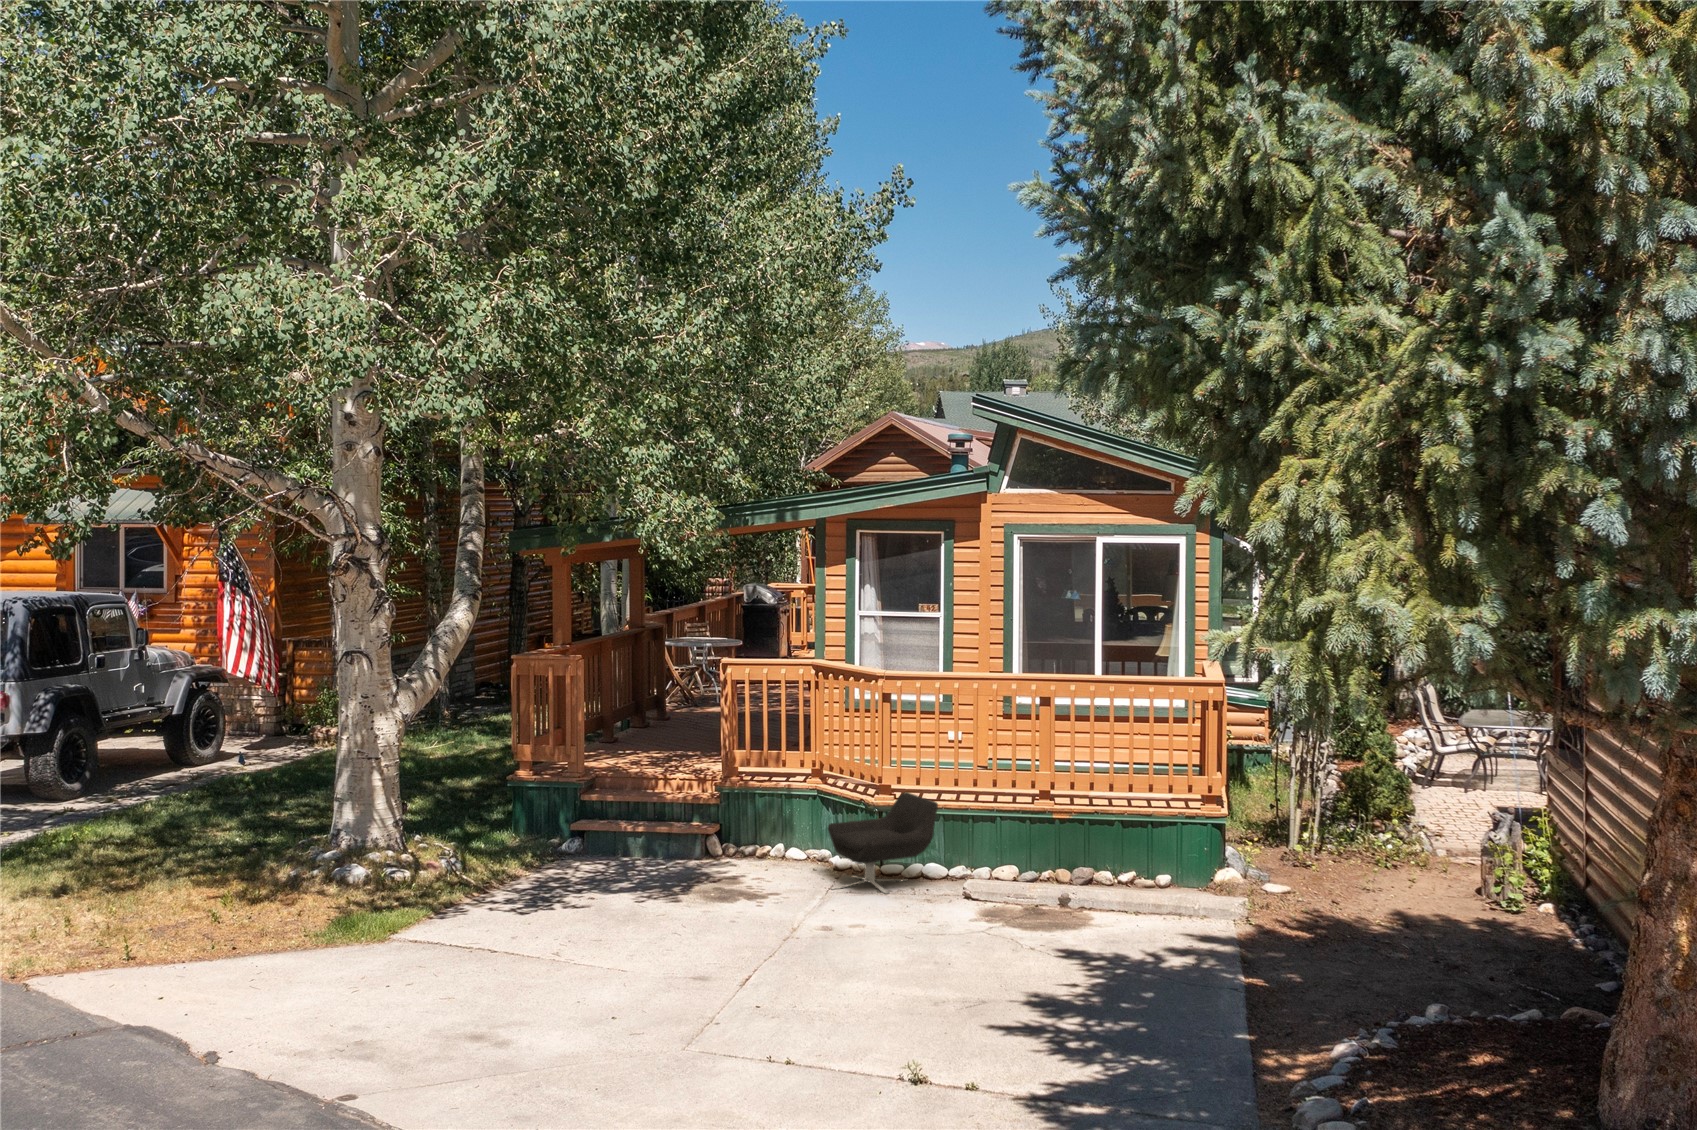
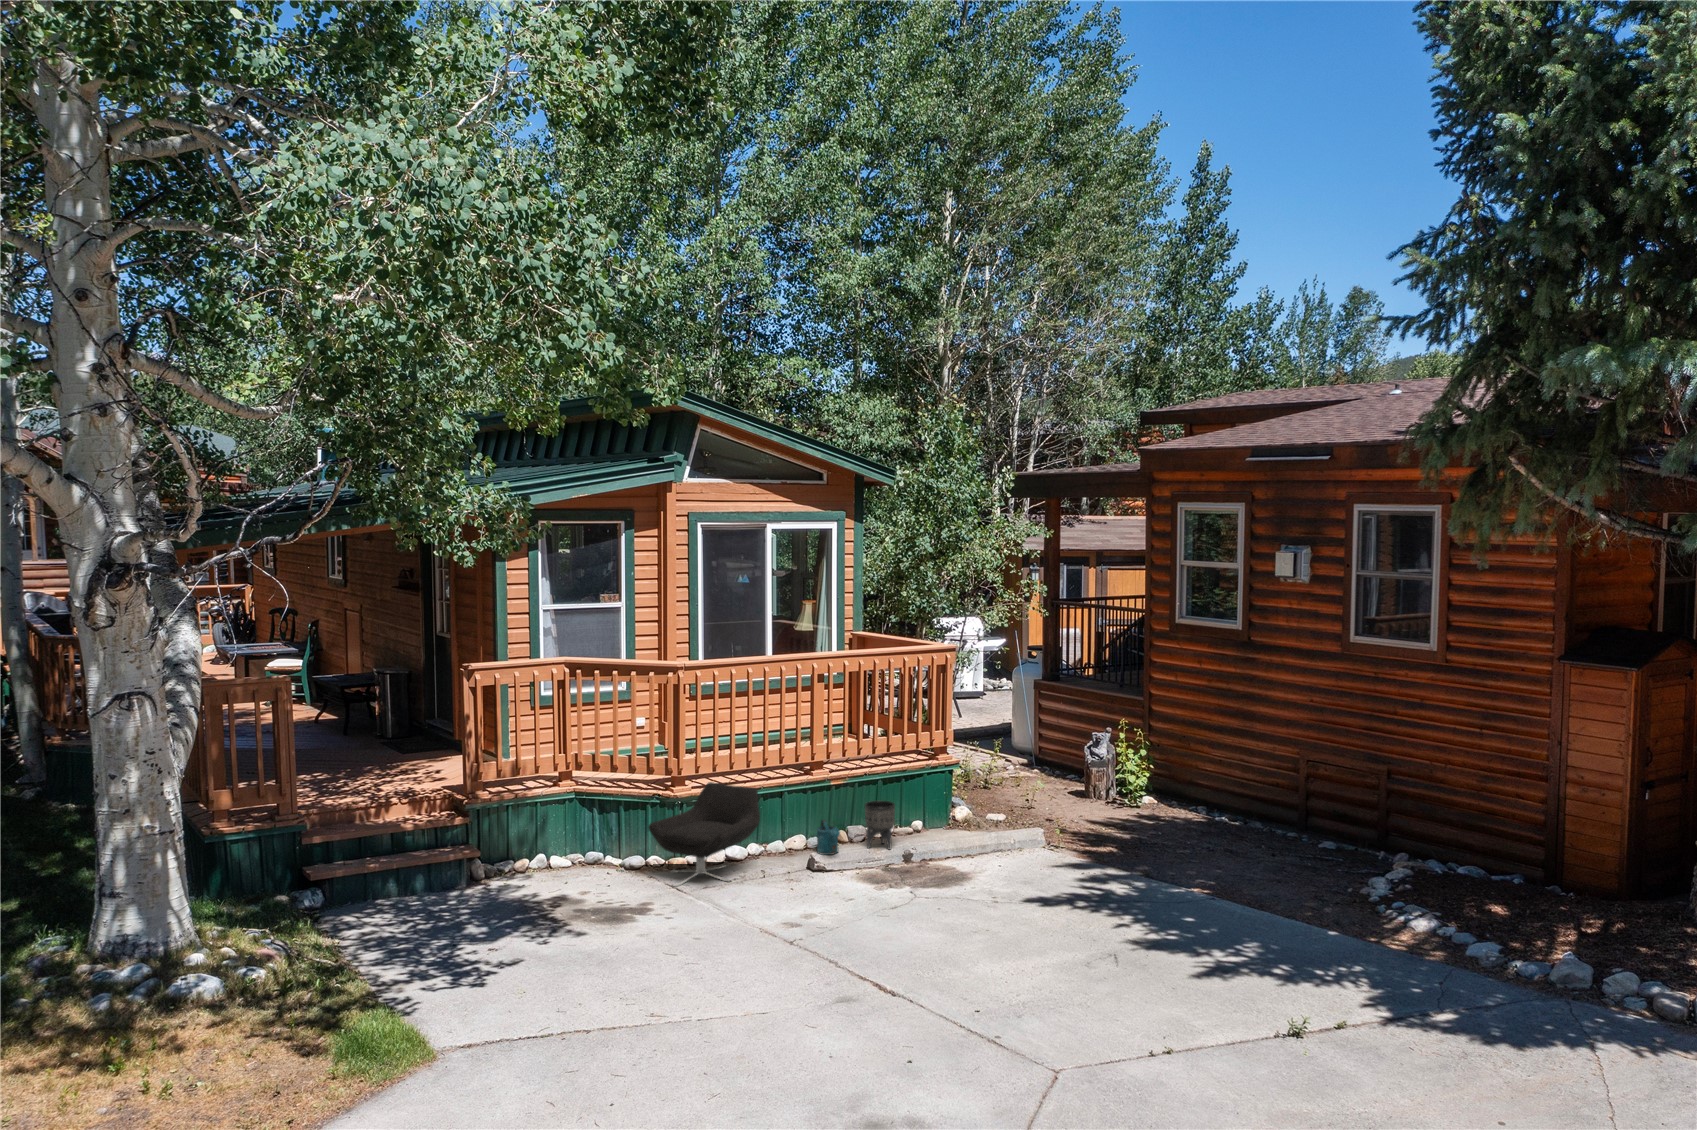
planter: none [1071,837,1106,893] -> present [865,801,895,849]
watering can: none [1014,849,1038,888] -> present [817,820,840,855]

